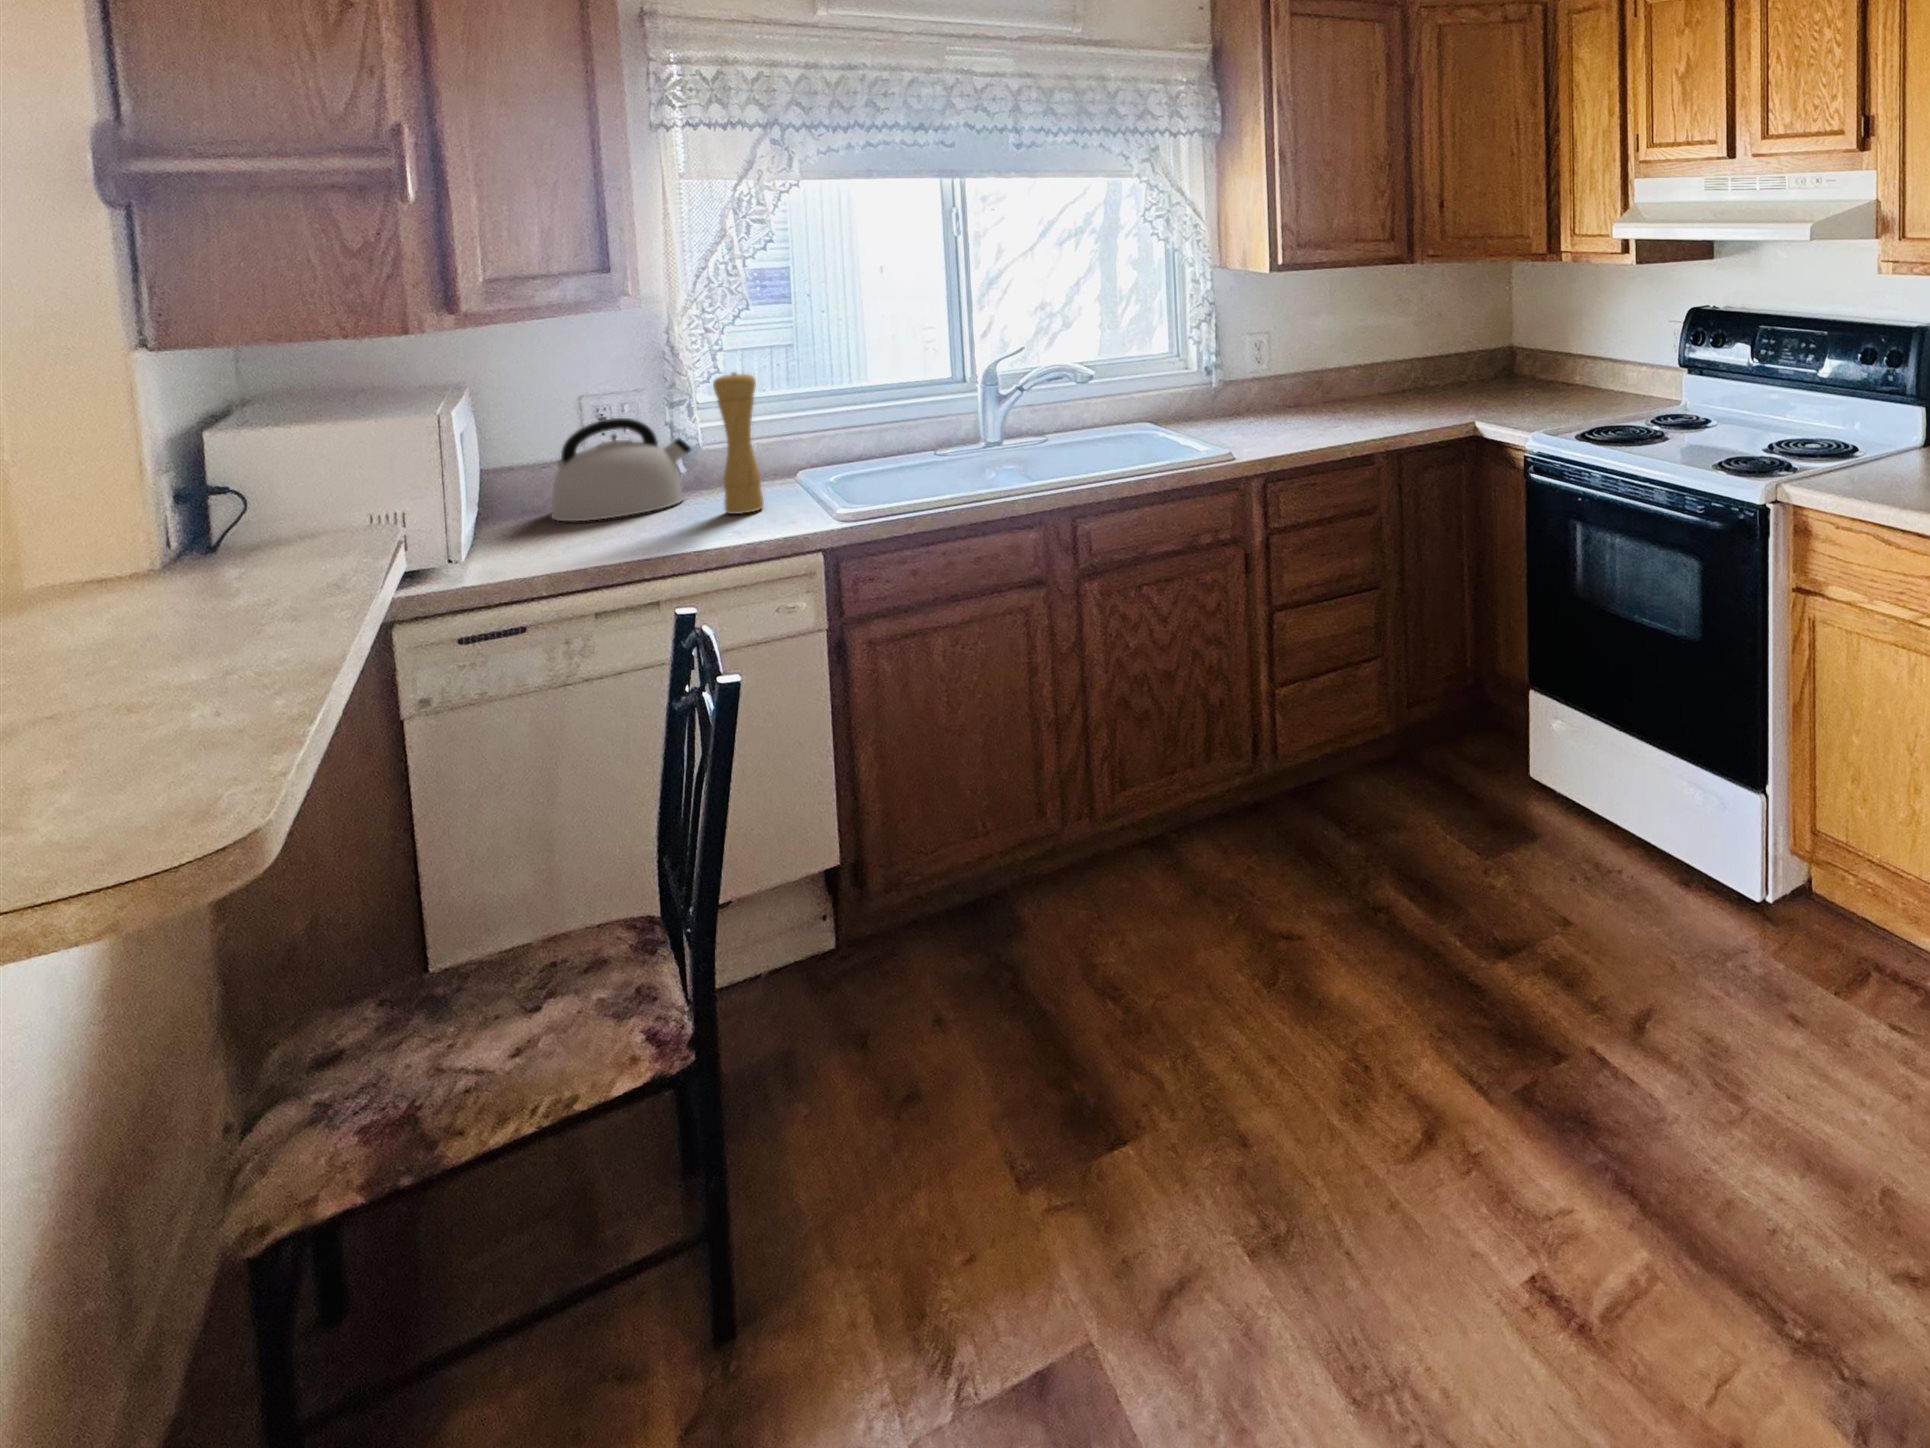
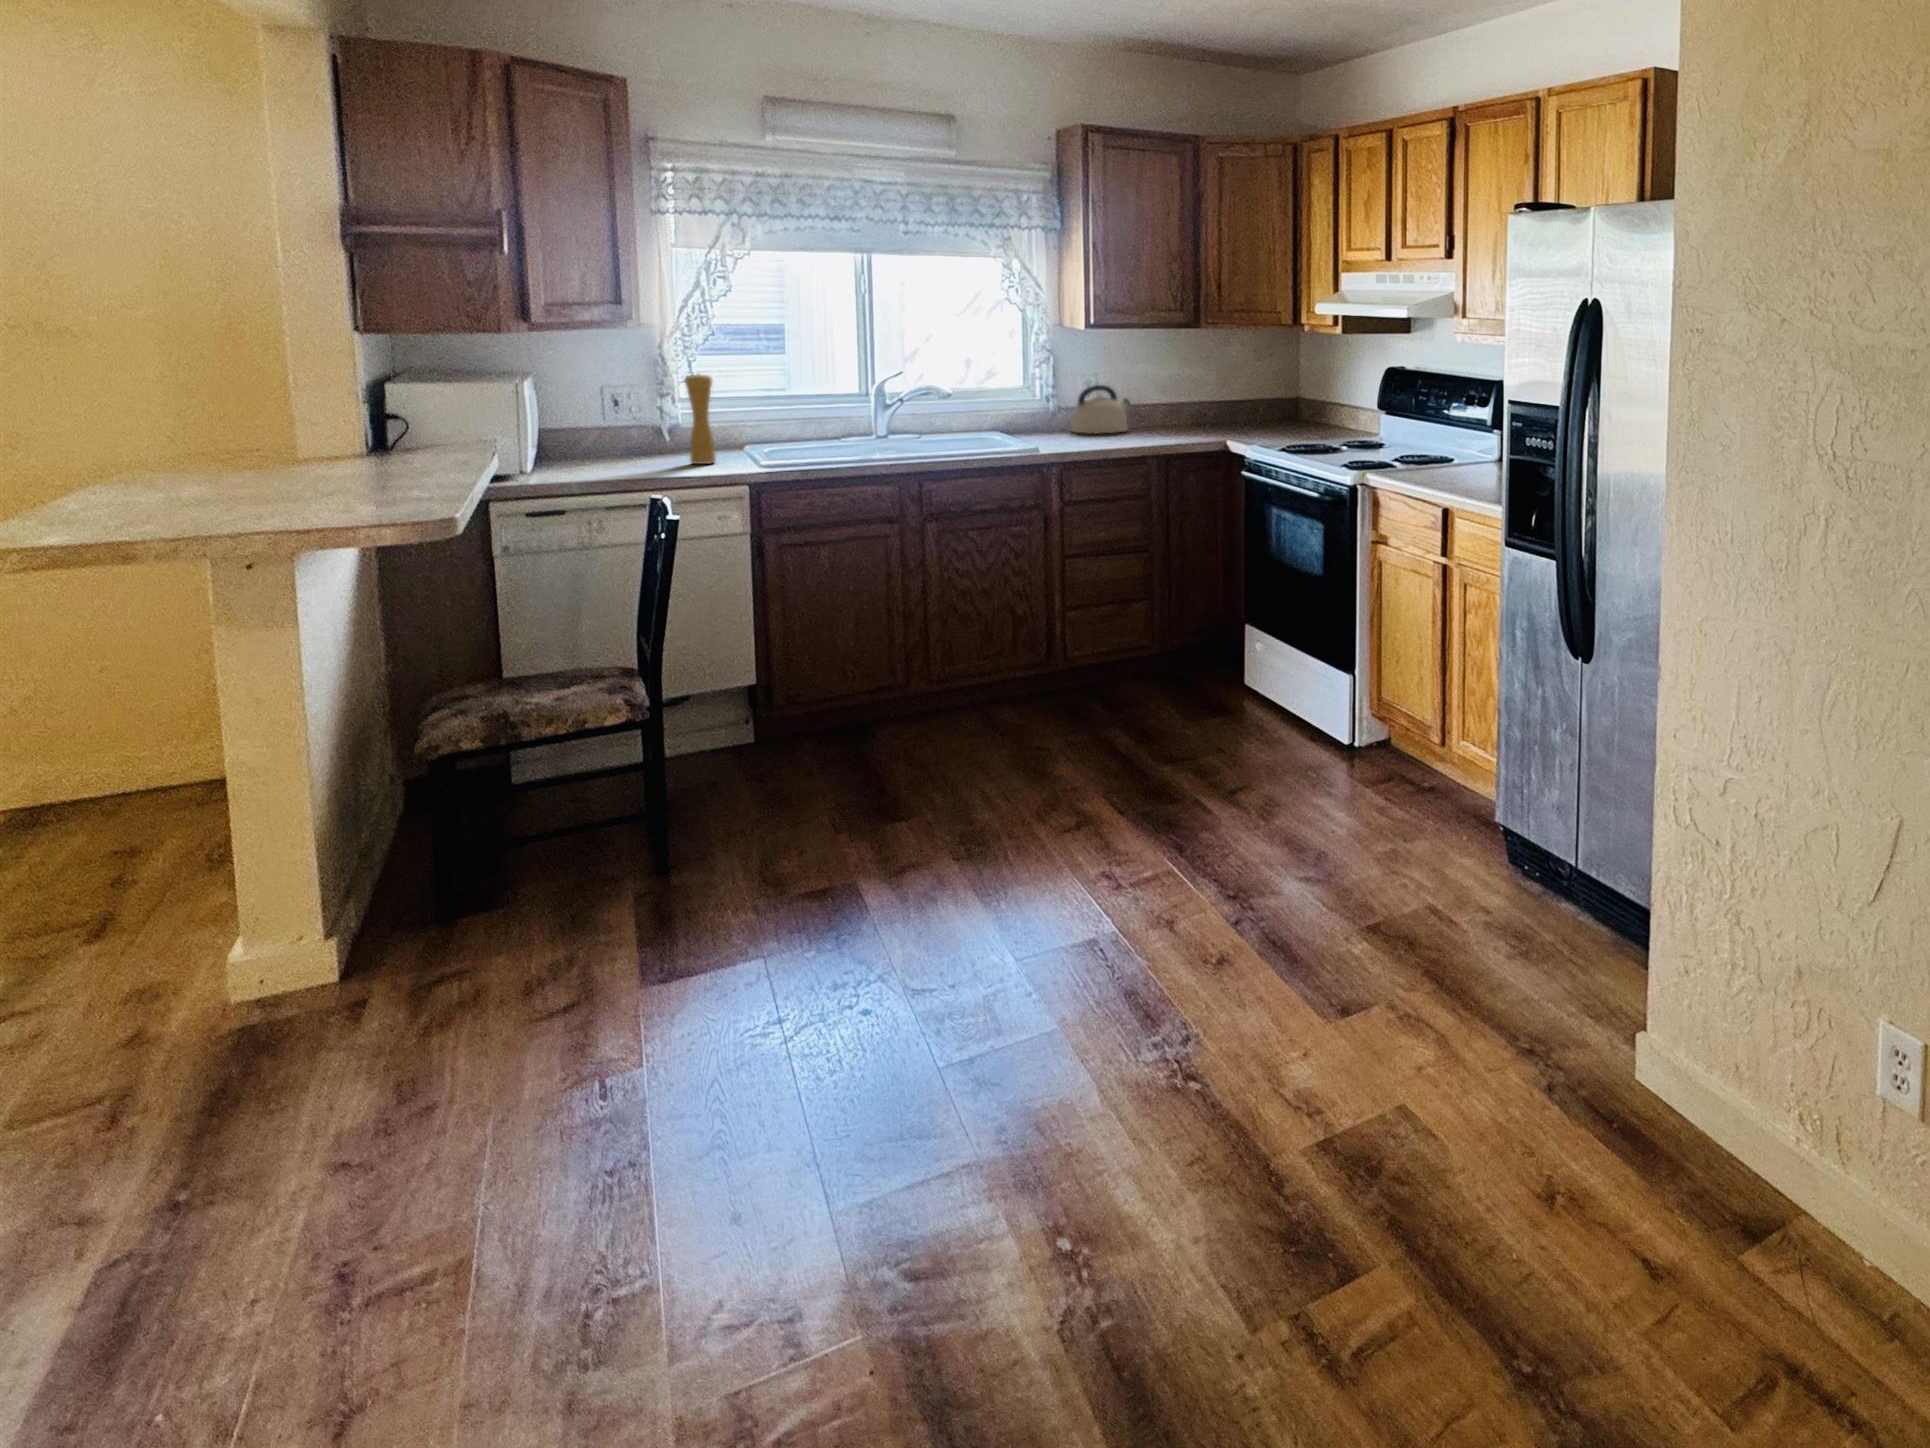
kettle: present [552,418,691,521] -> present [1072,385,1130,433]

